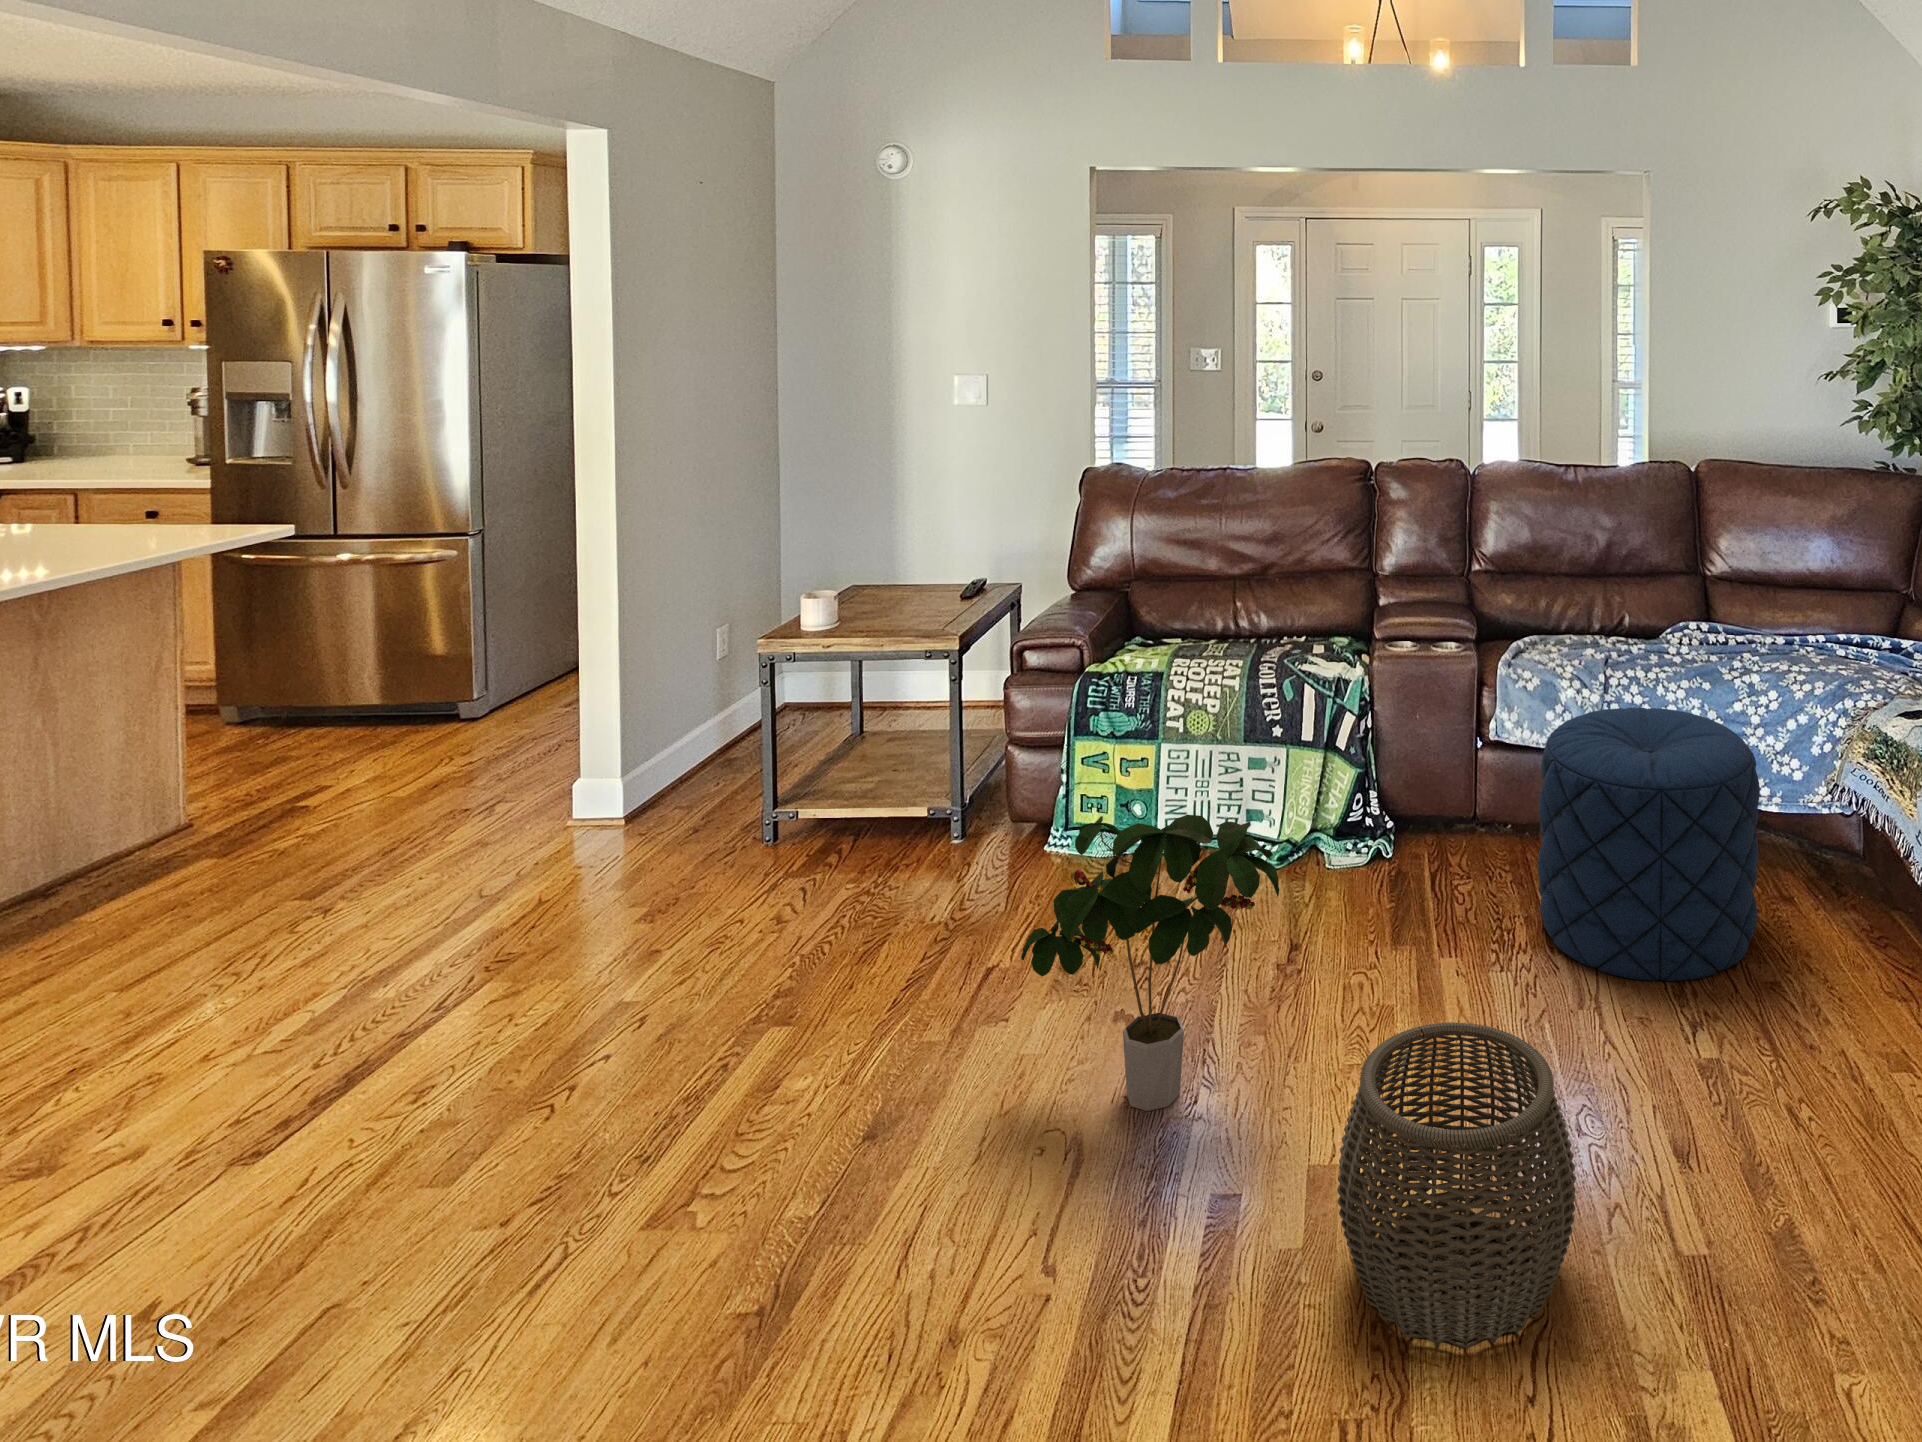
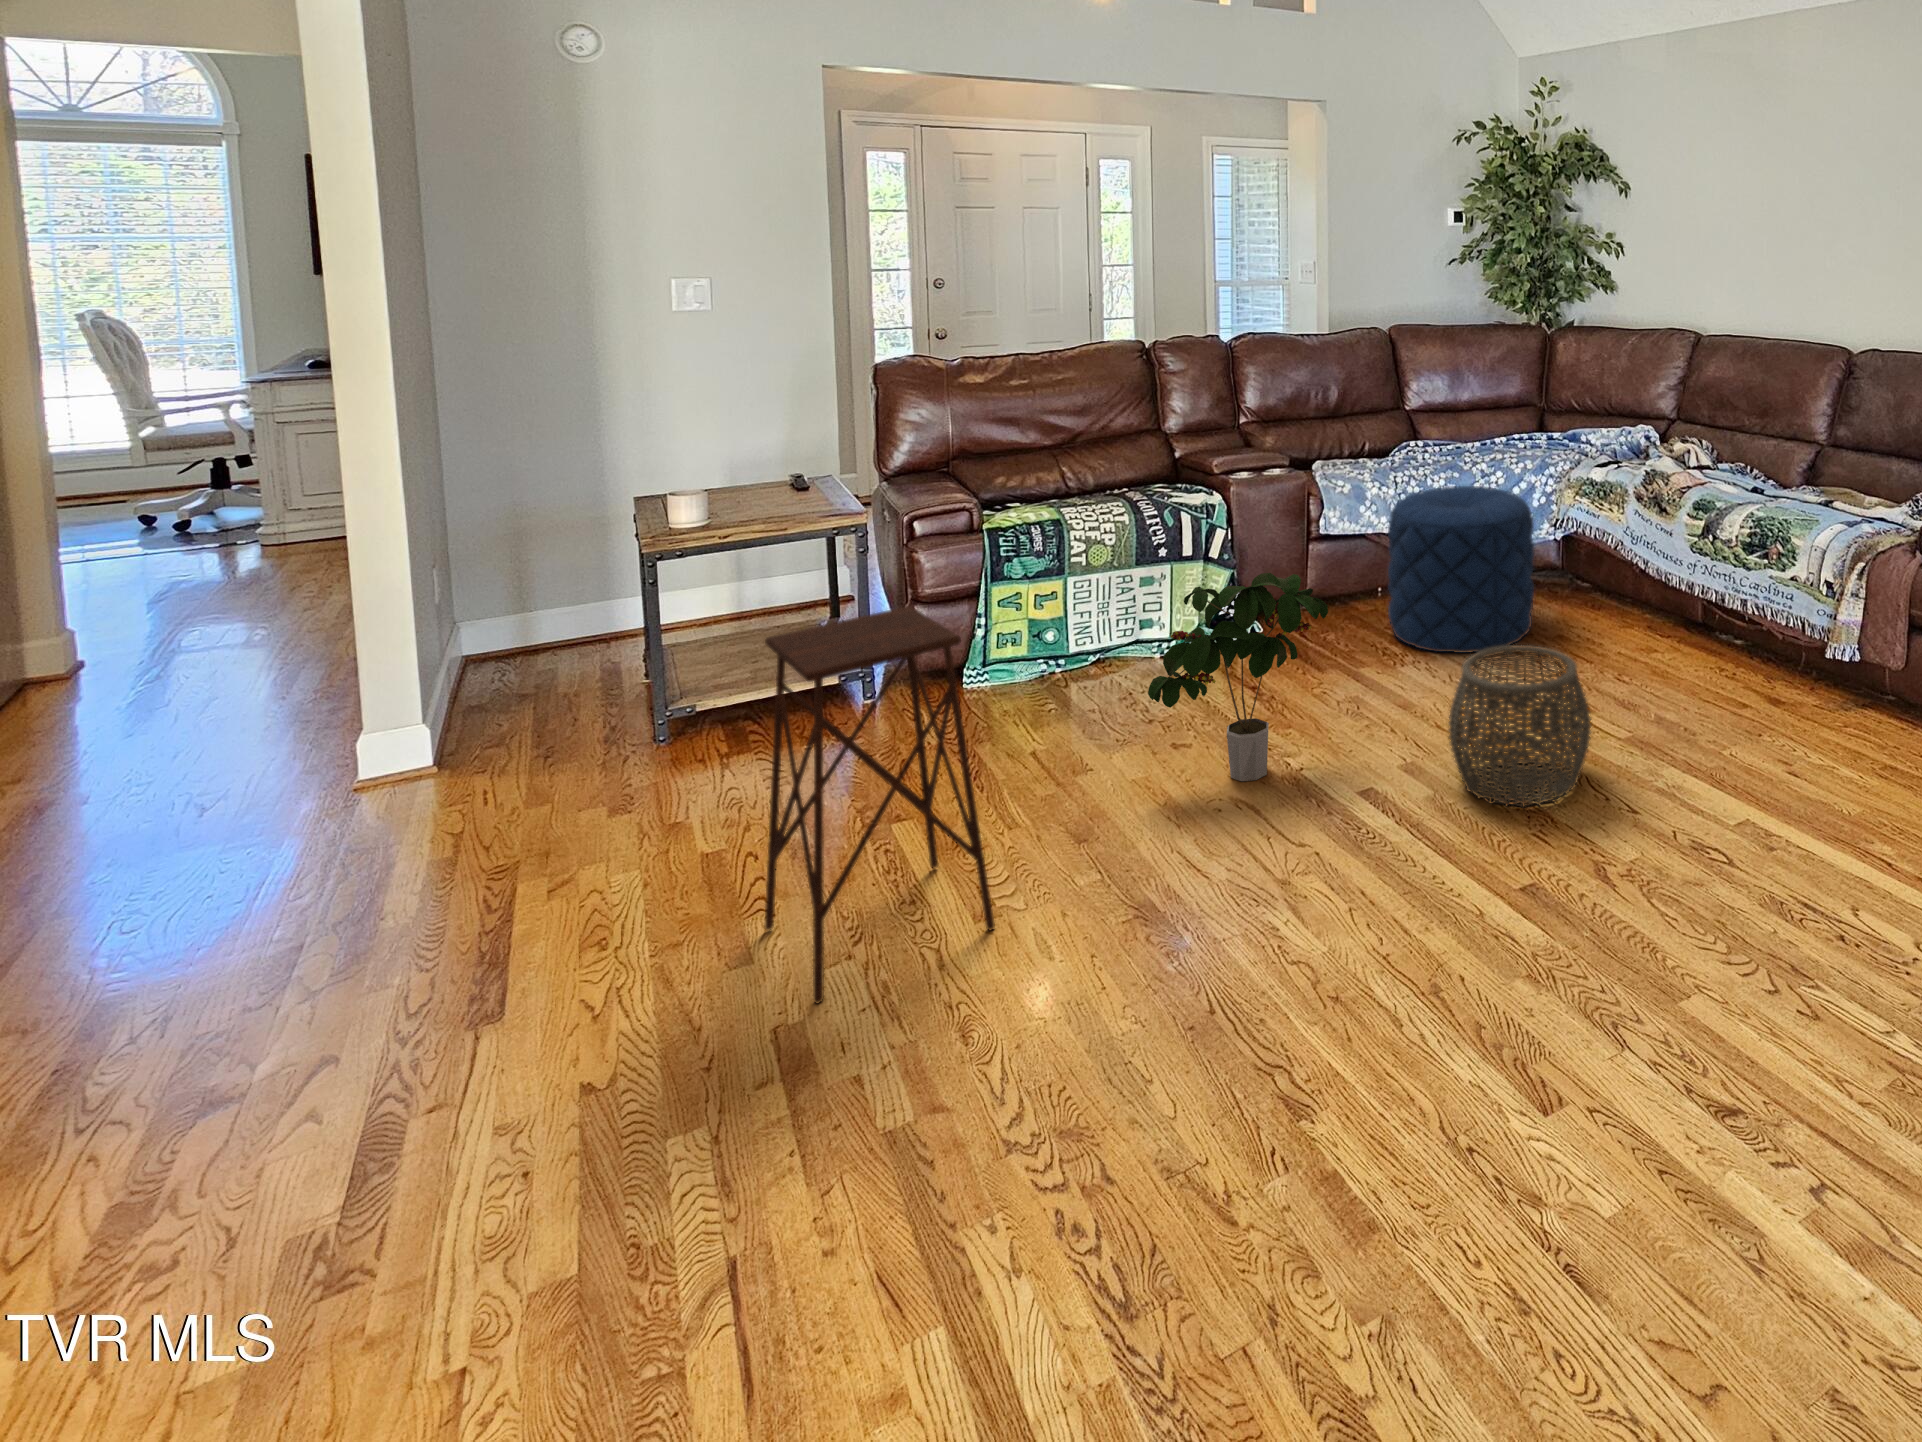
side table: none [423,782,736,1274] -> present [765,606,995,1003]

